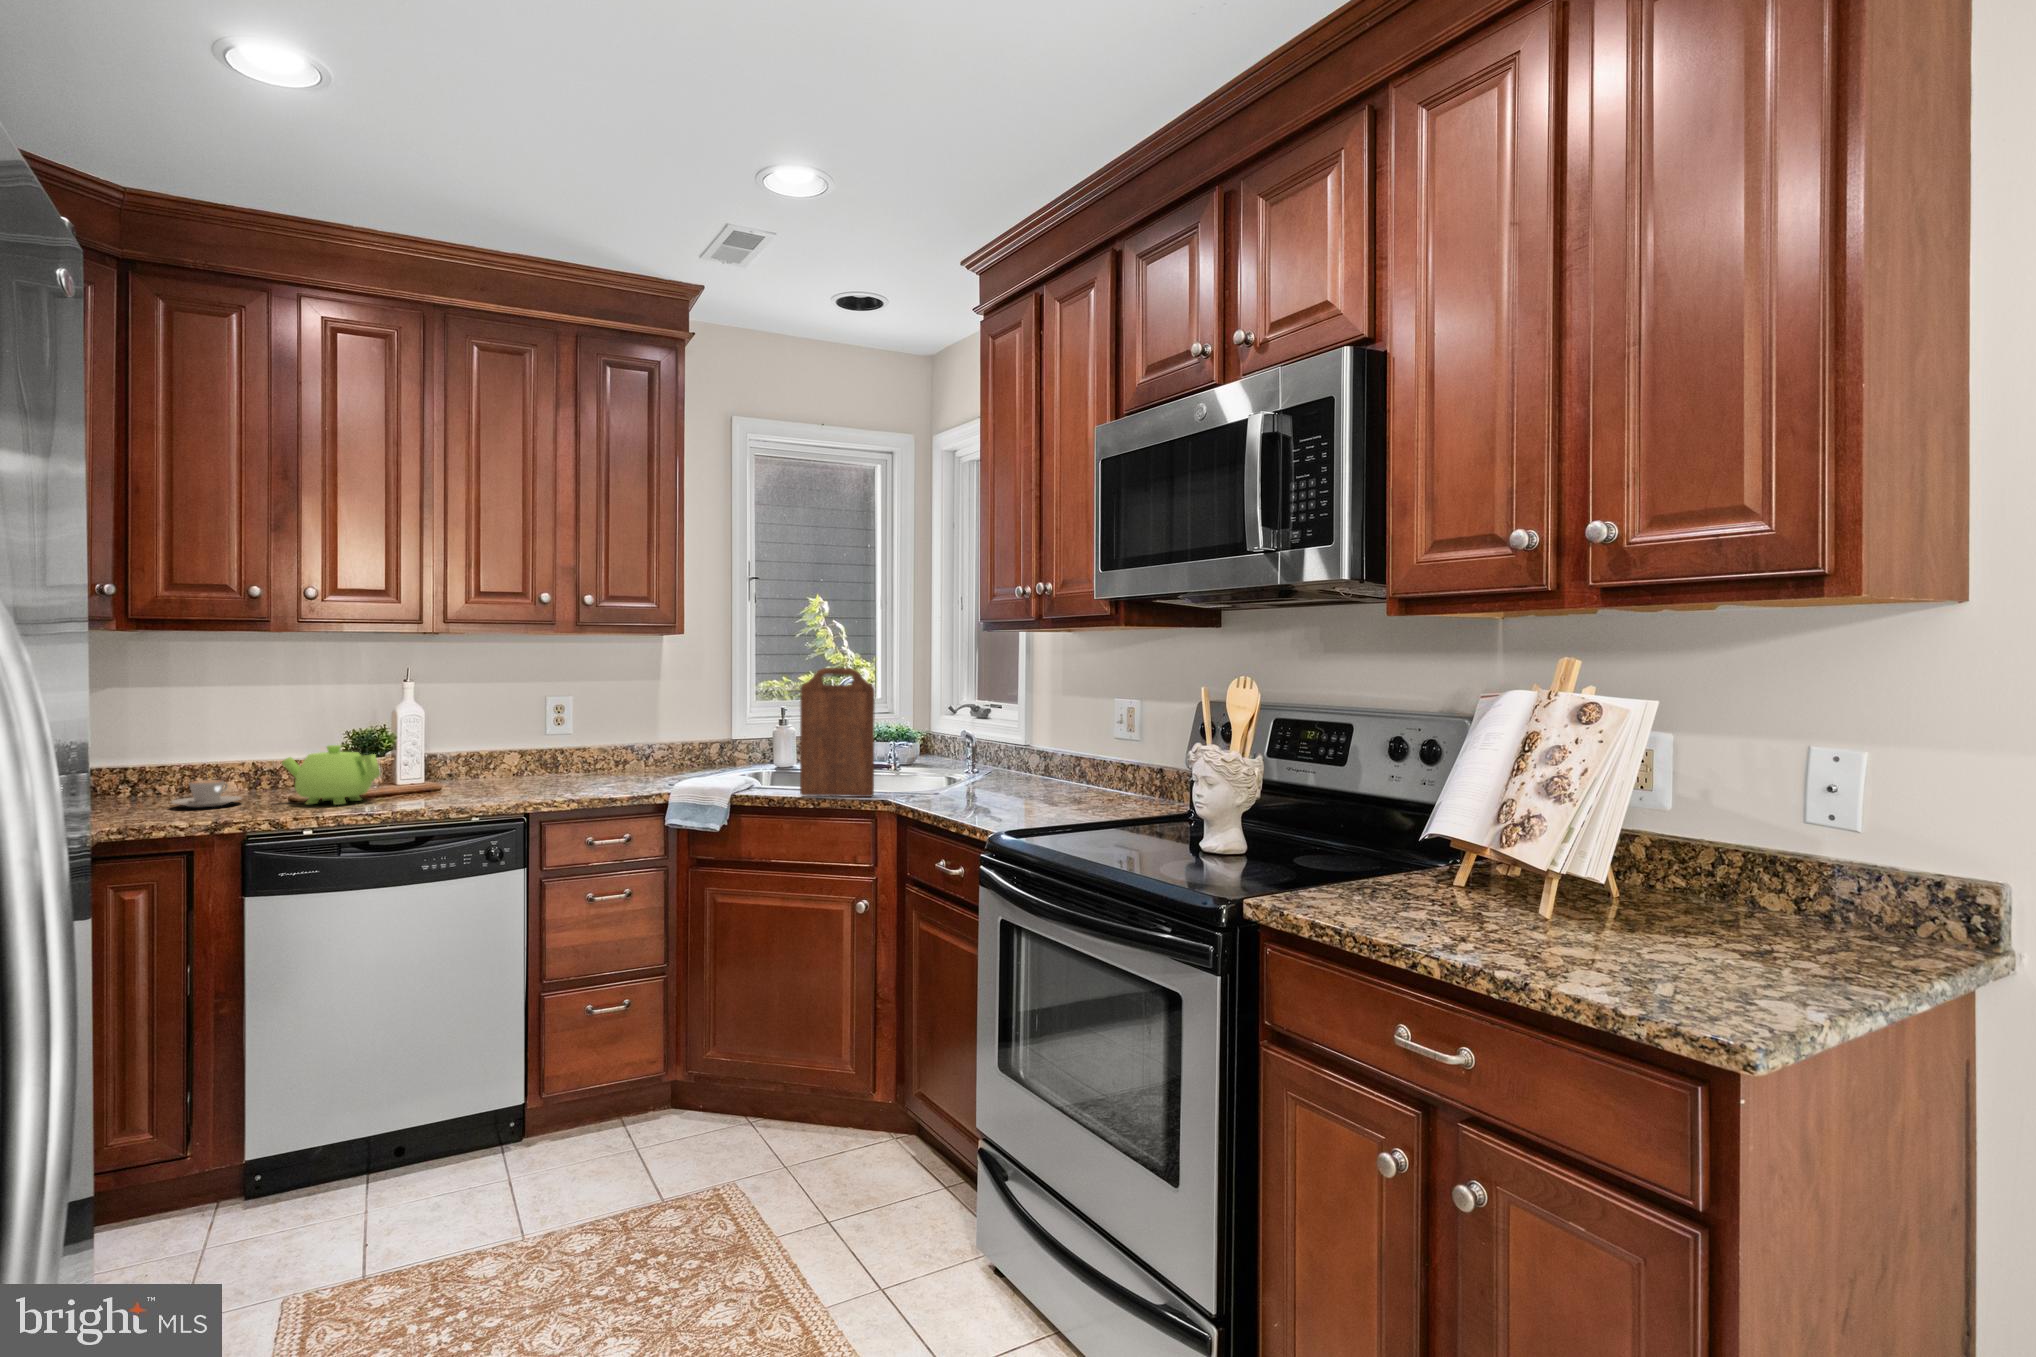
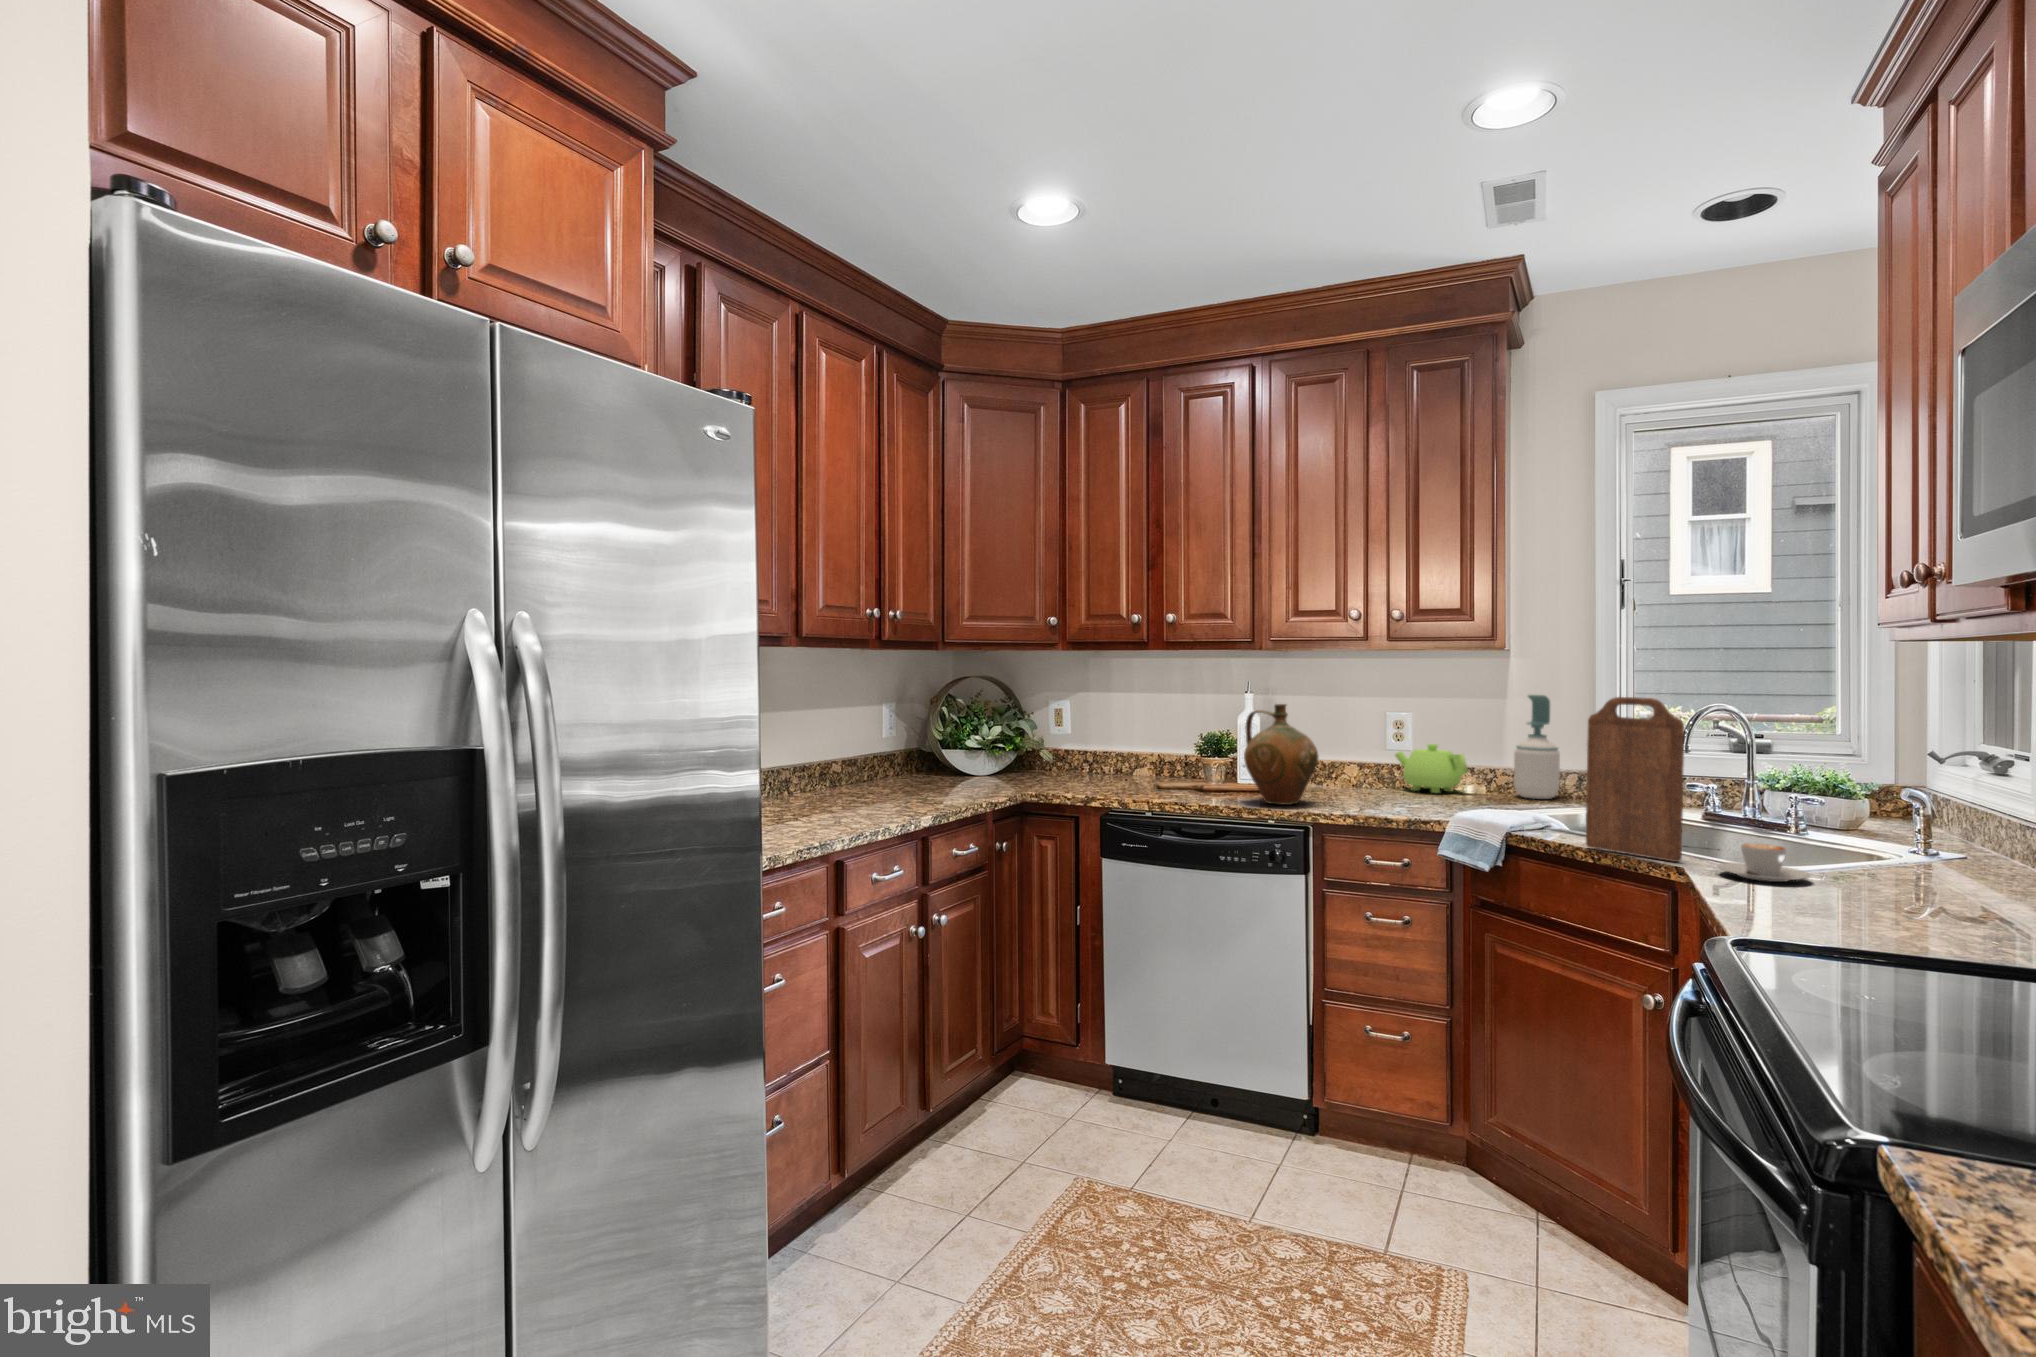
soap bottle: none [677,673,716,768] -> present [1514,695,1560,799]
ceramic jug: none [423,686,515,798] -> present [1244,704,1319,805]
teapot: present [282,745,380,805] -> present [1395,744,1468,793]
coffee cup: present [171,780,241,807] -> present [1718,843,1810,882]

